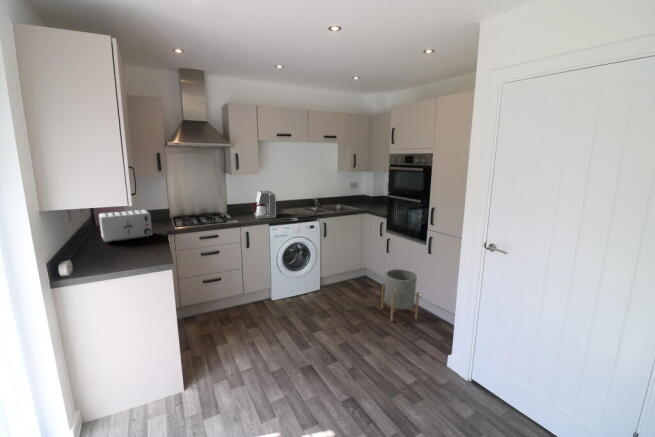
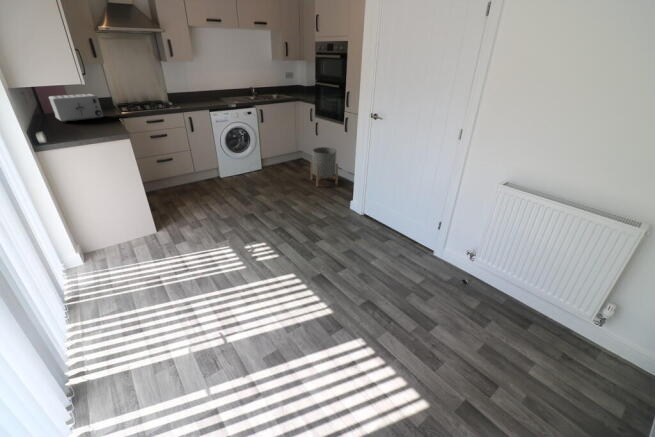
coffee maker: present [250,191,276,219] -> none [189,79,215,105]

